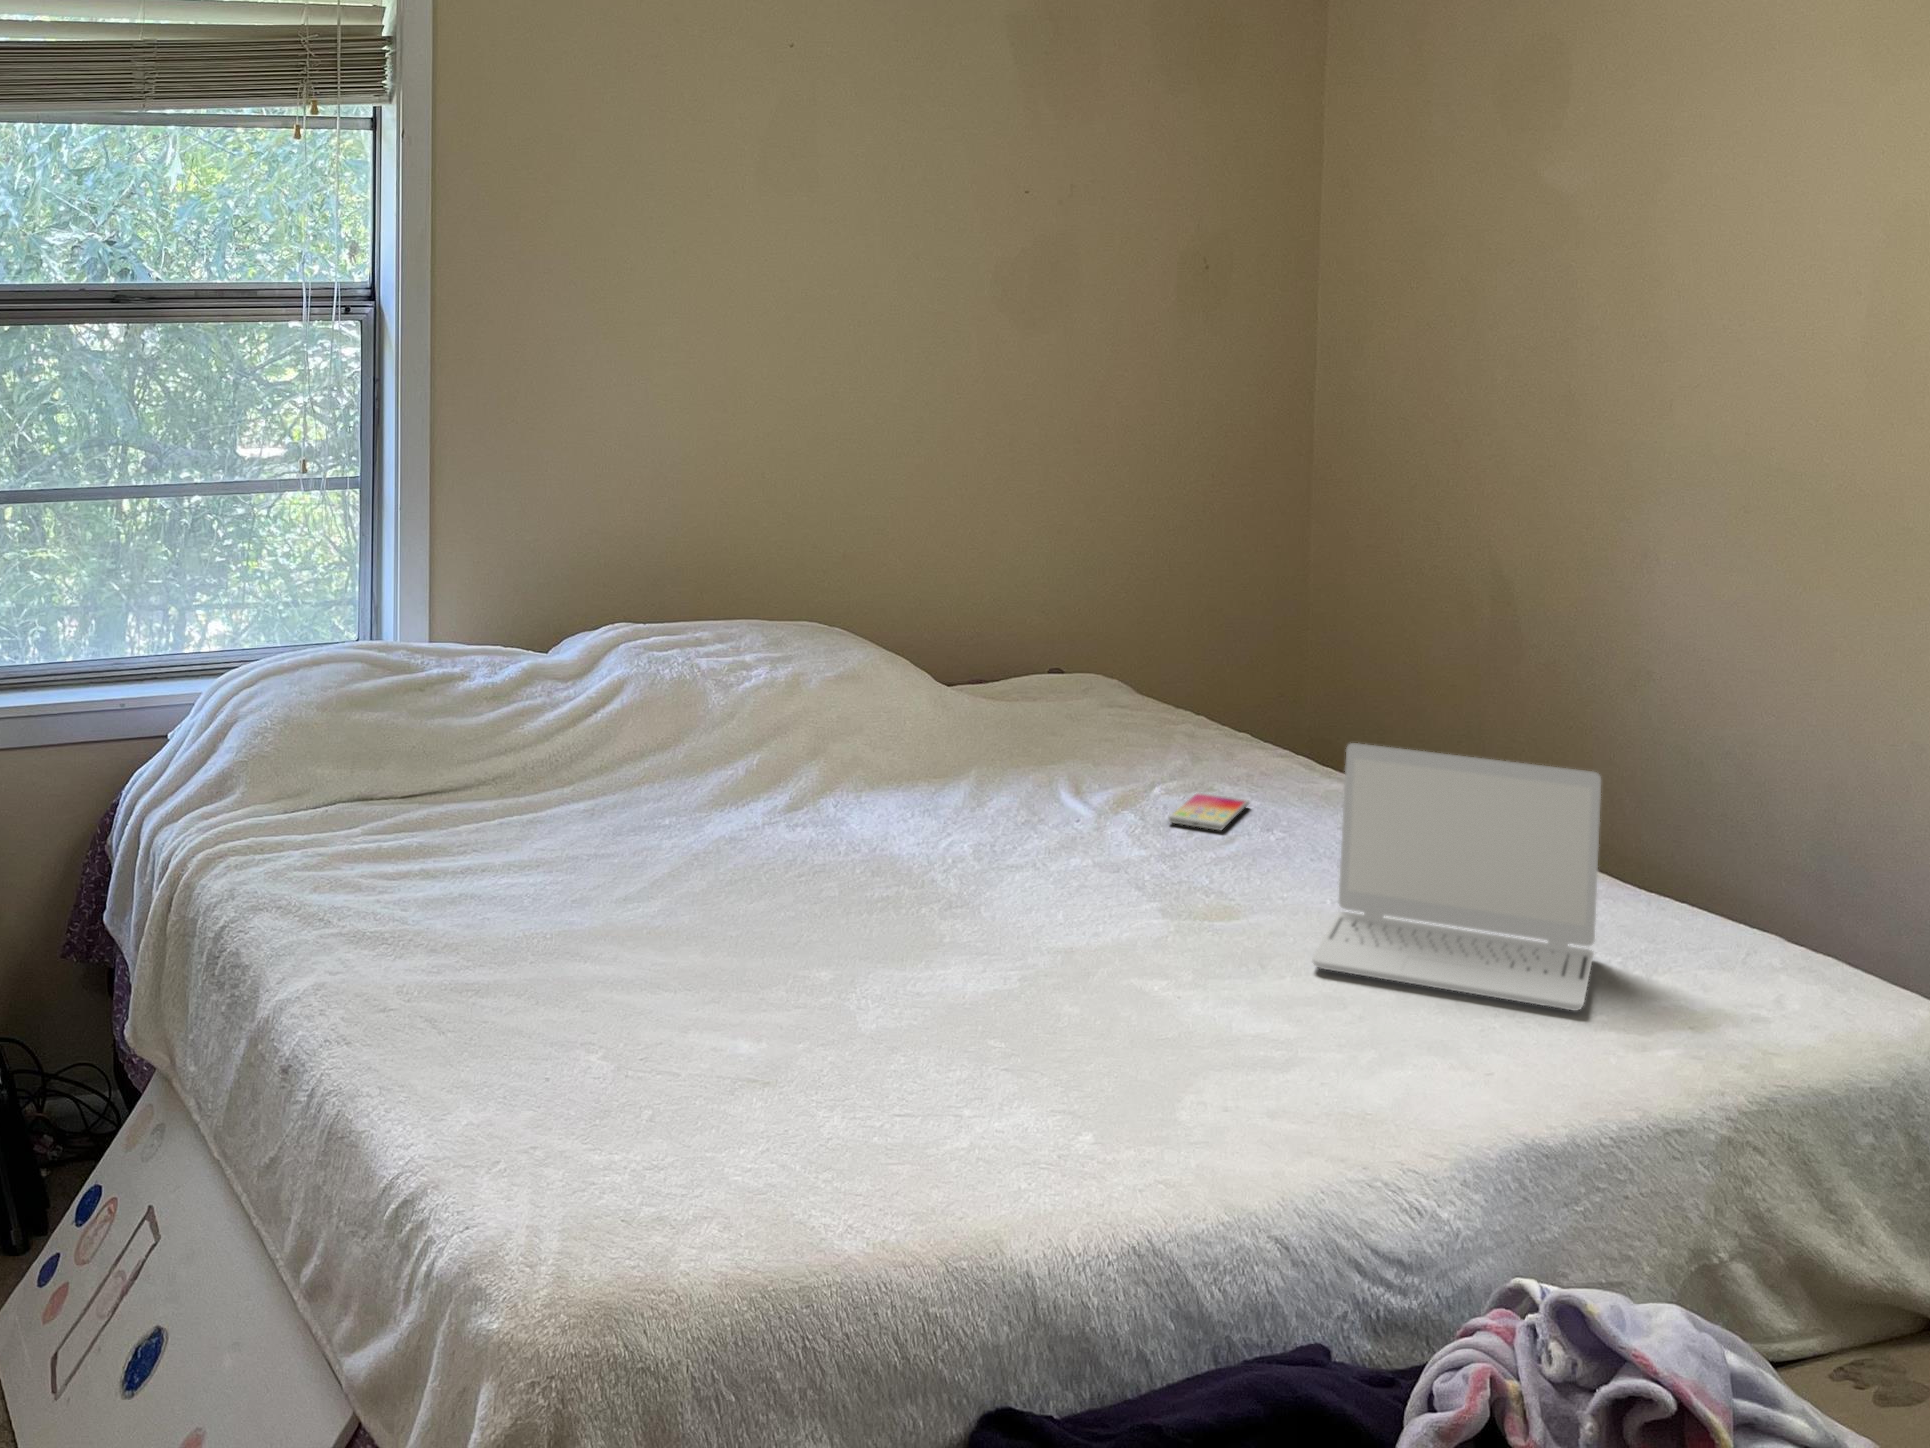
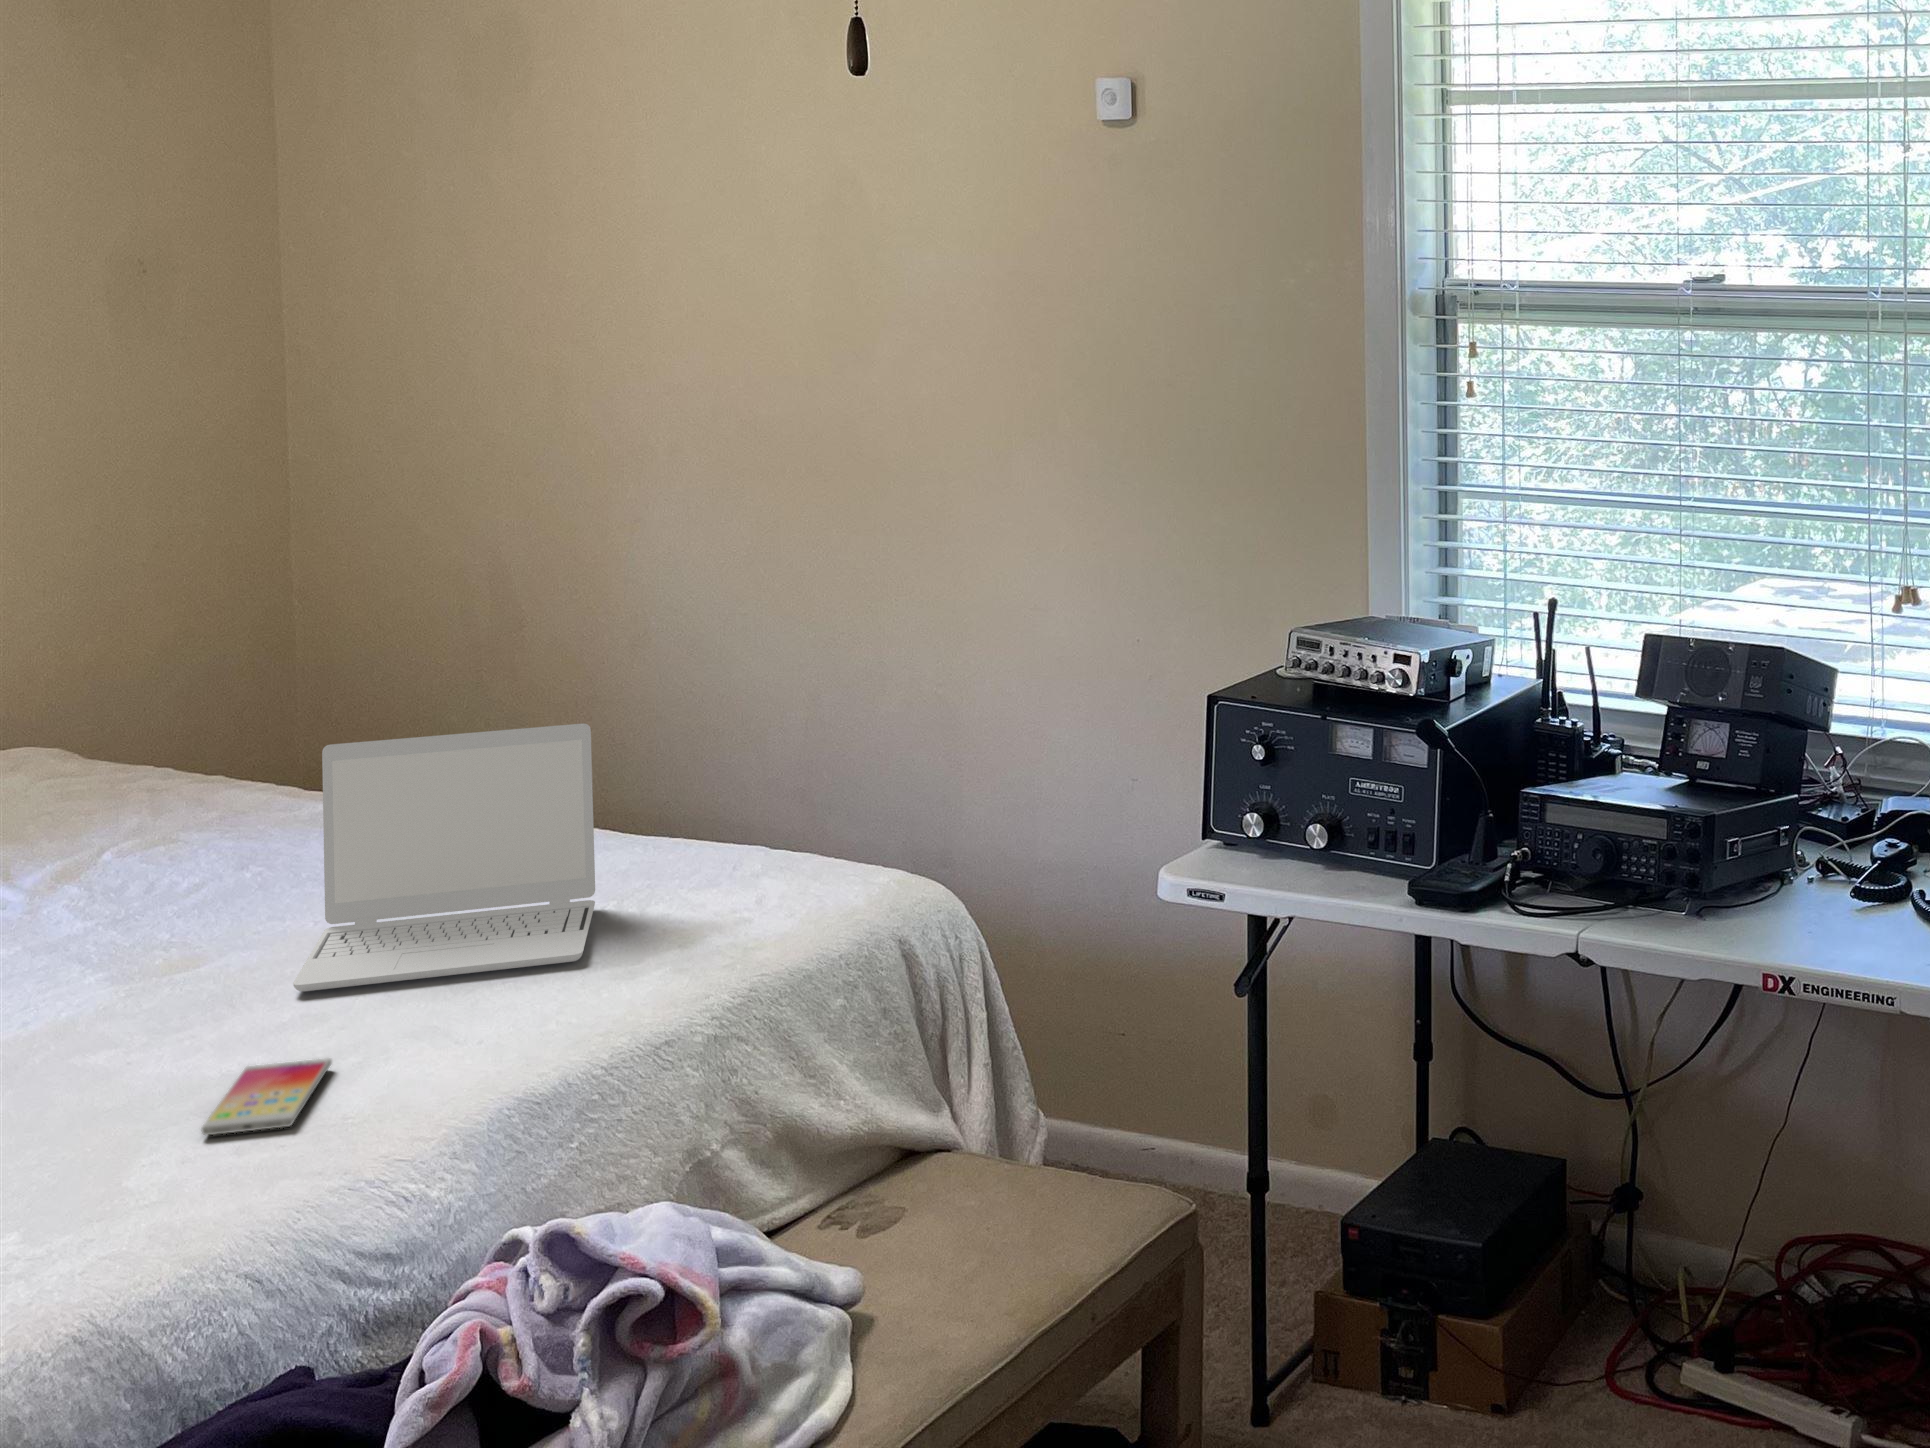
smartphone: present [1169,792,1249,830] -> present [202,1058,332,1135]

